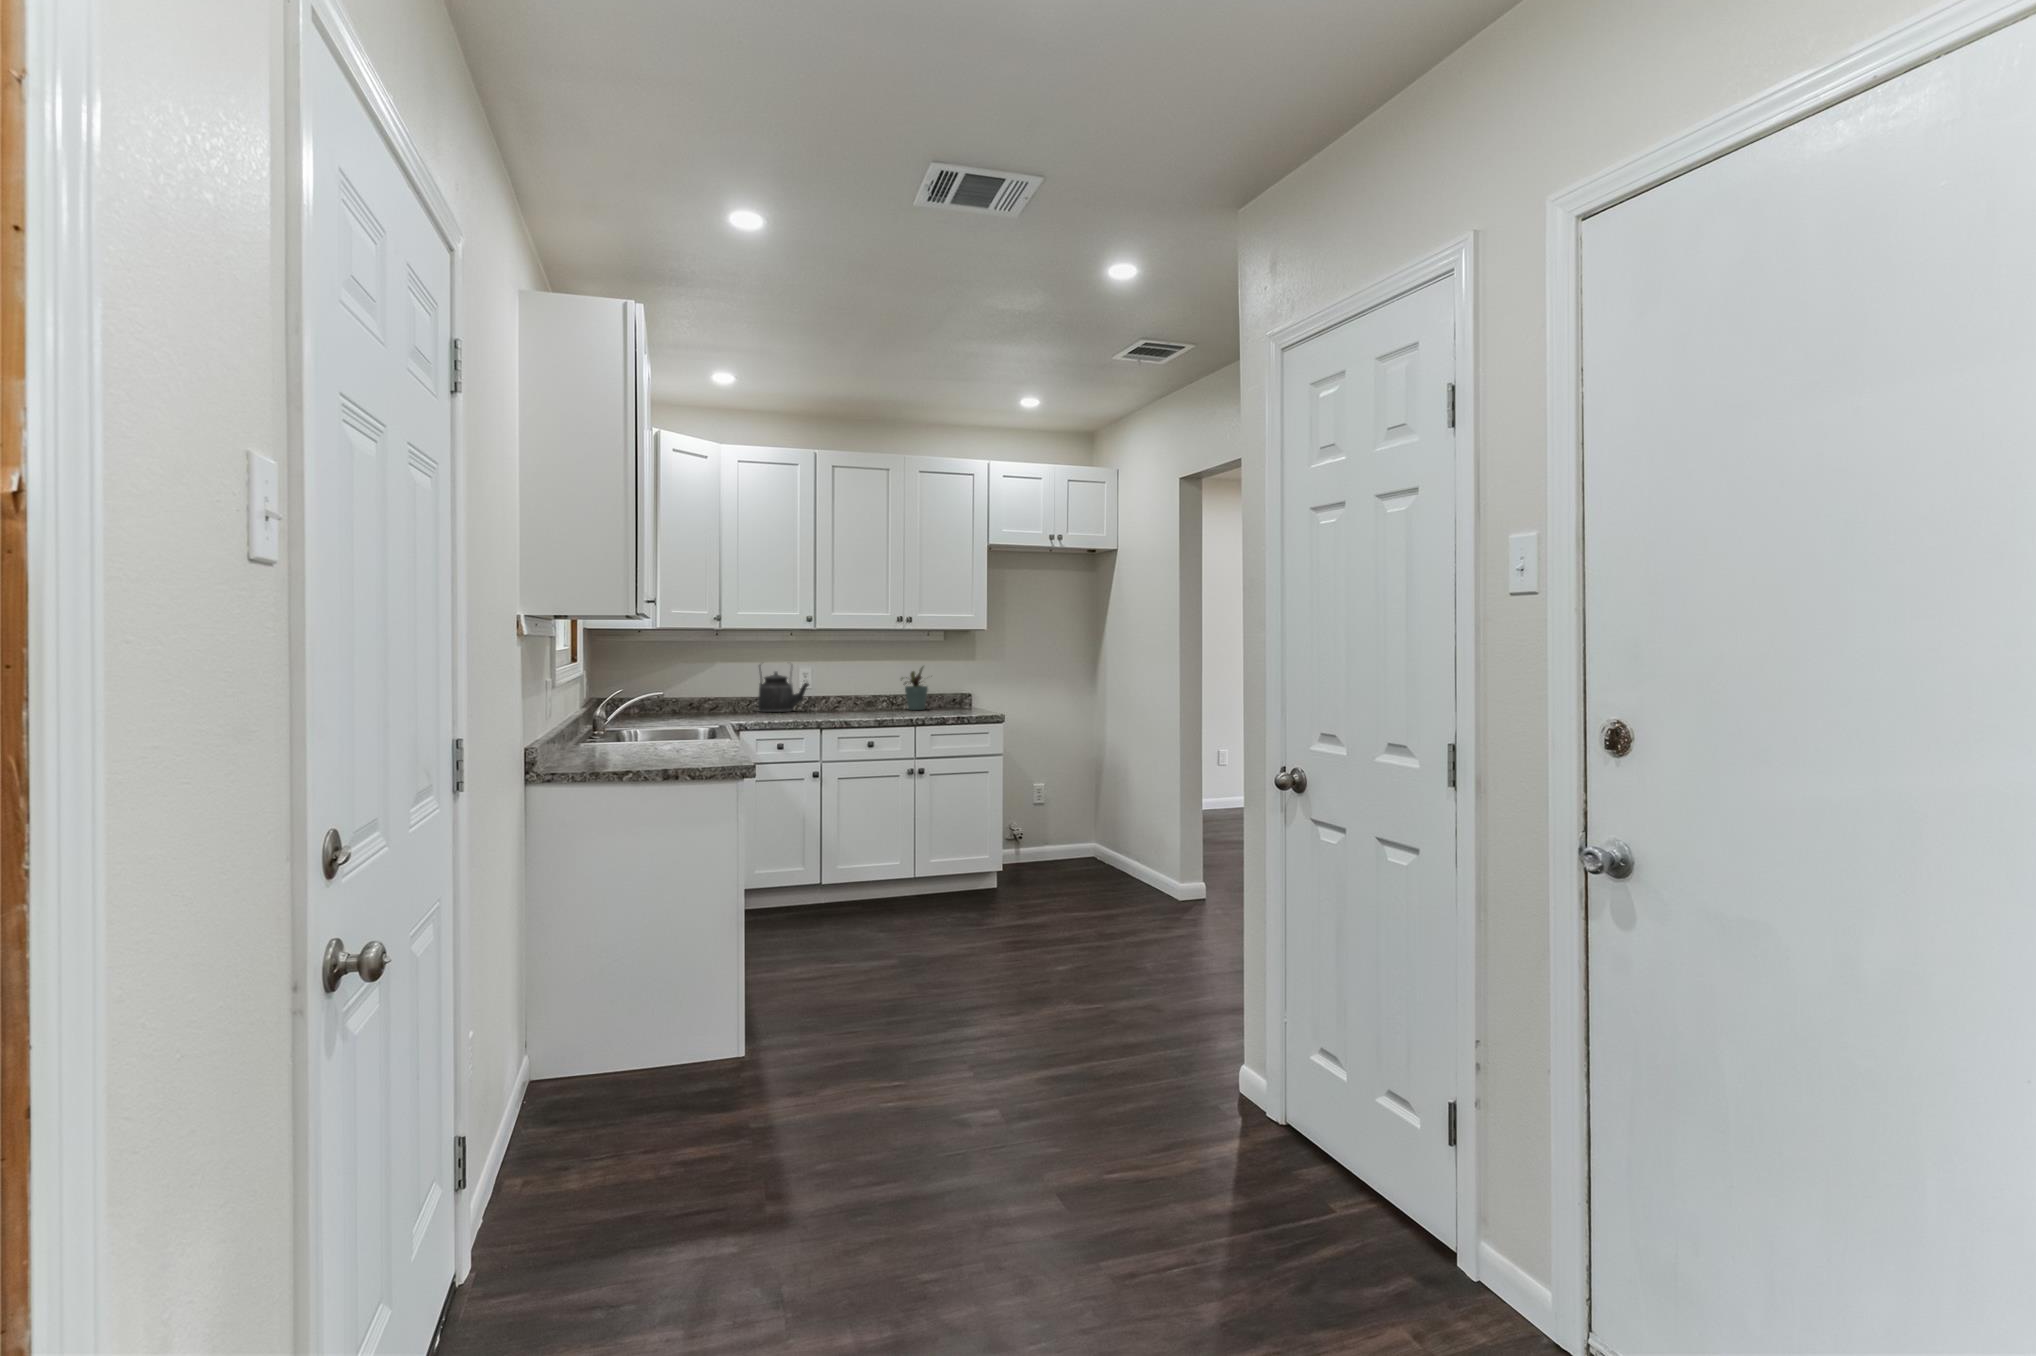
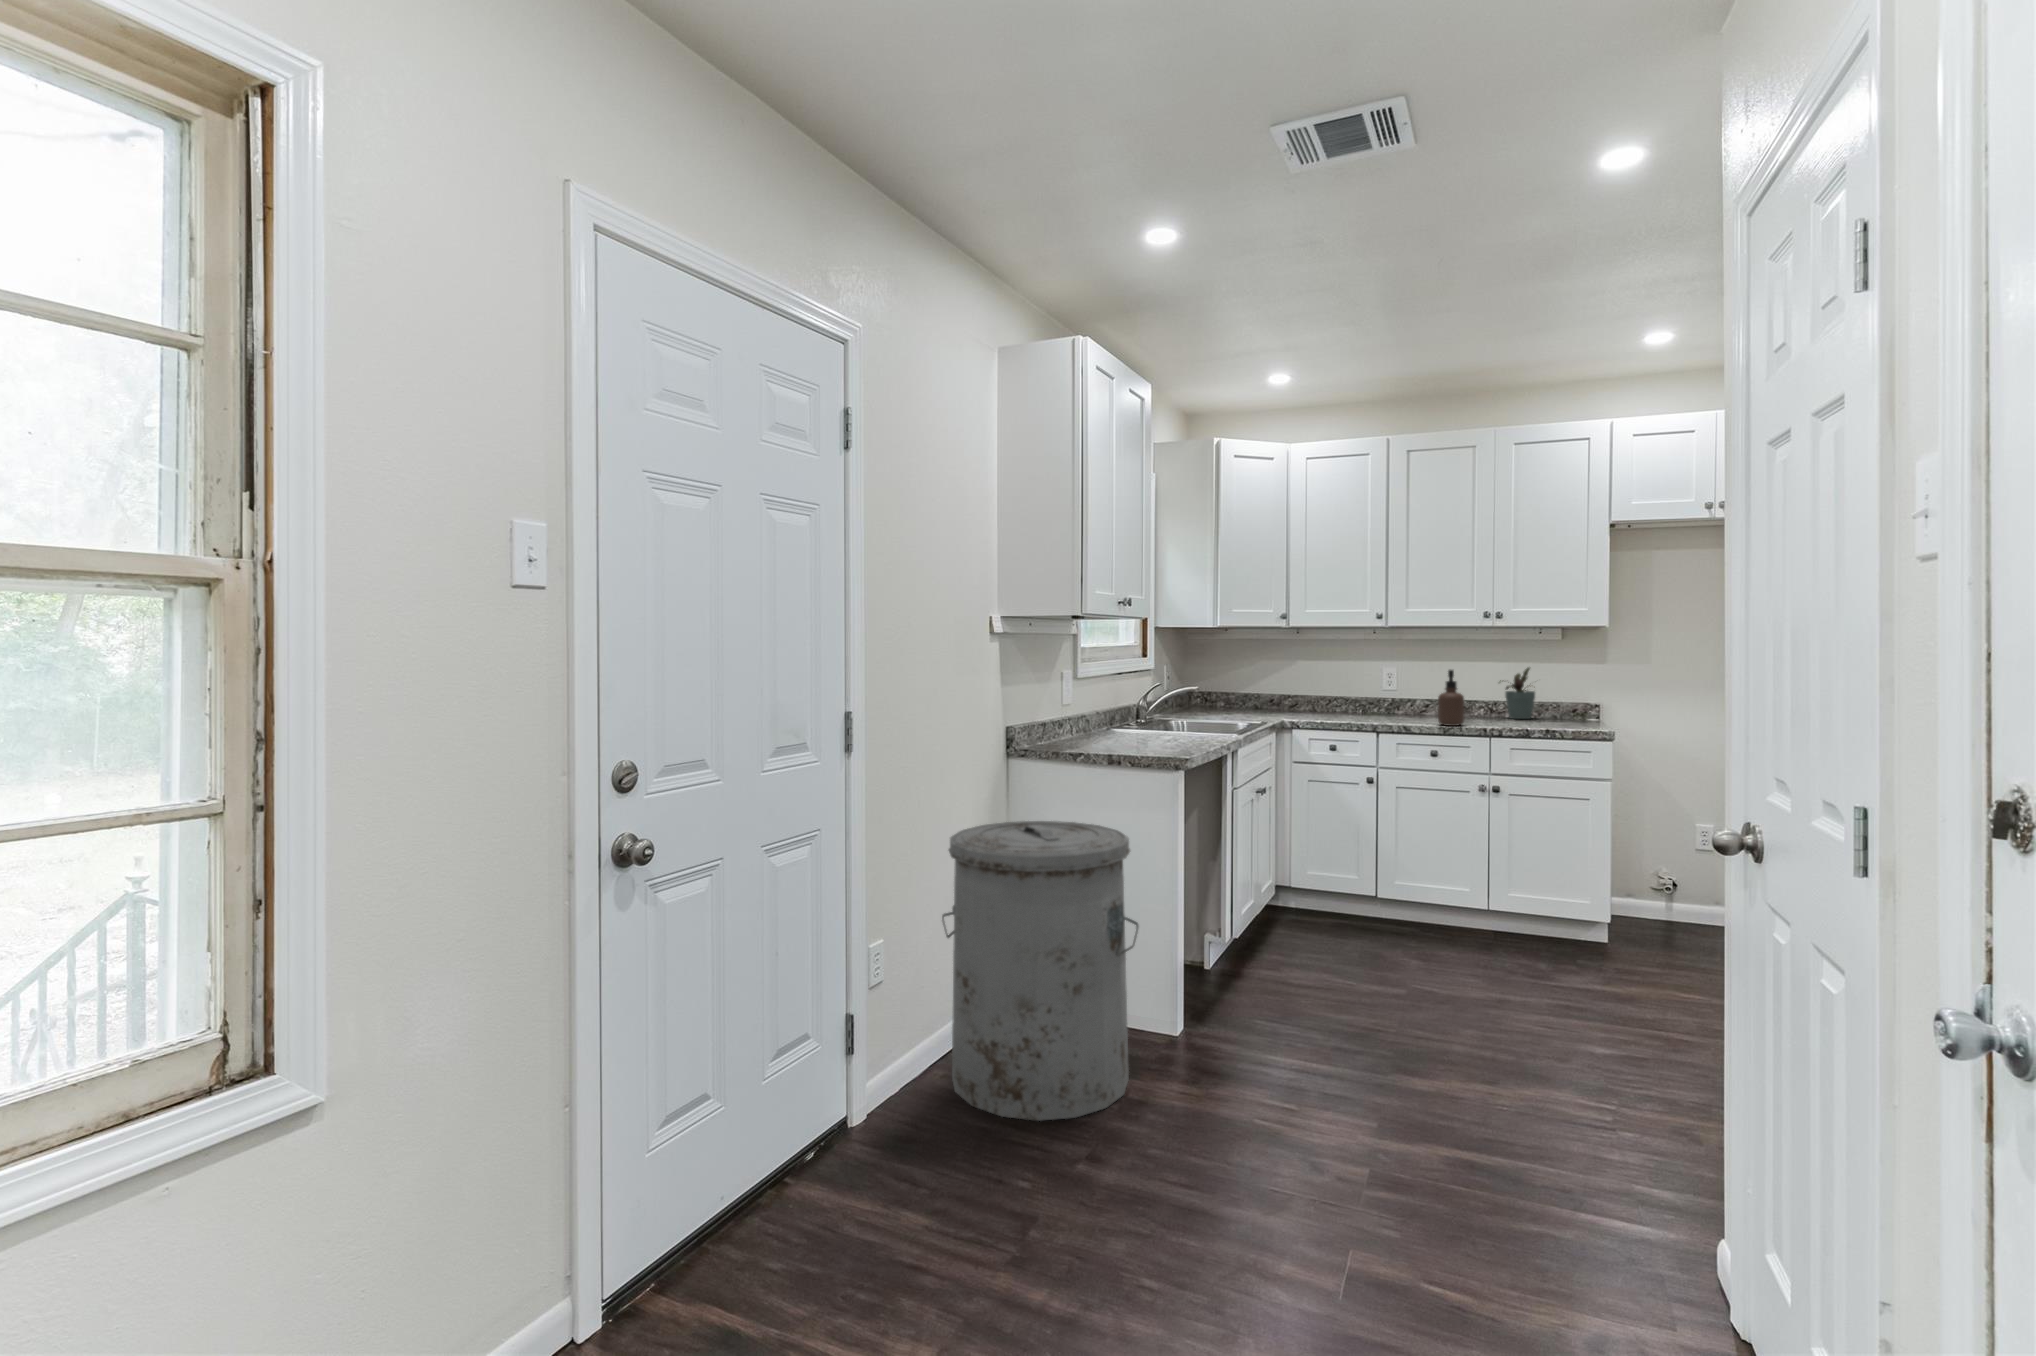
kettle: present [758,665,809,712] -> none [1336,662,1389,714]
soap dispenser: none [871,668,893,718] -> present [1438,670,1464,726]
trash can: none [516,846,762,1202] -> present [942,821,1138,1121]

